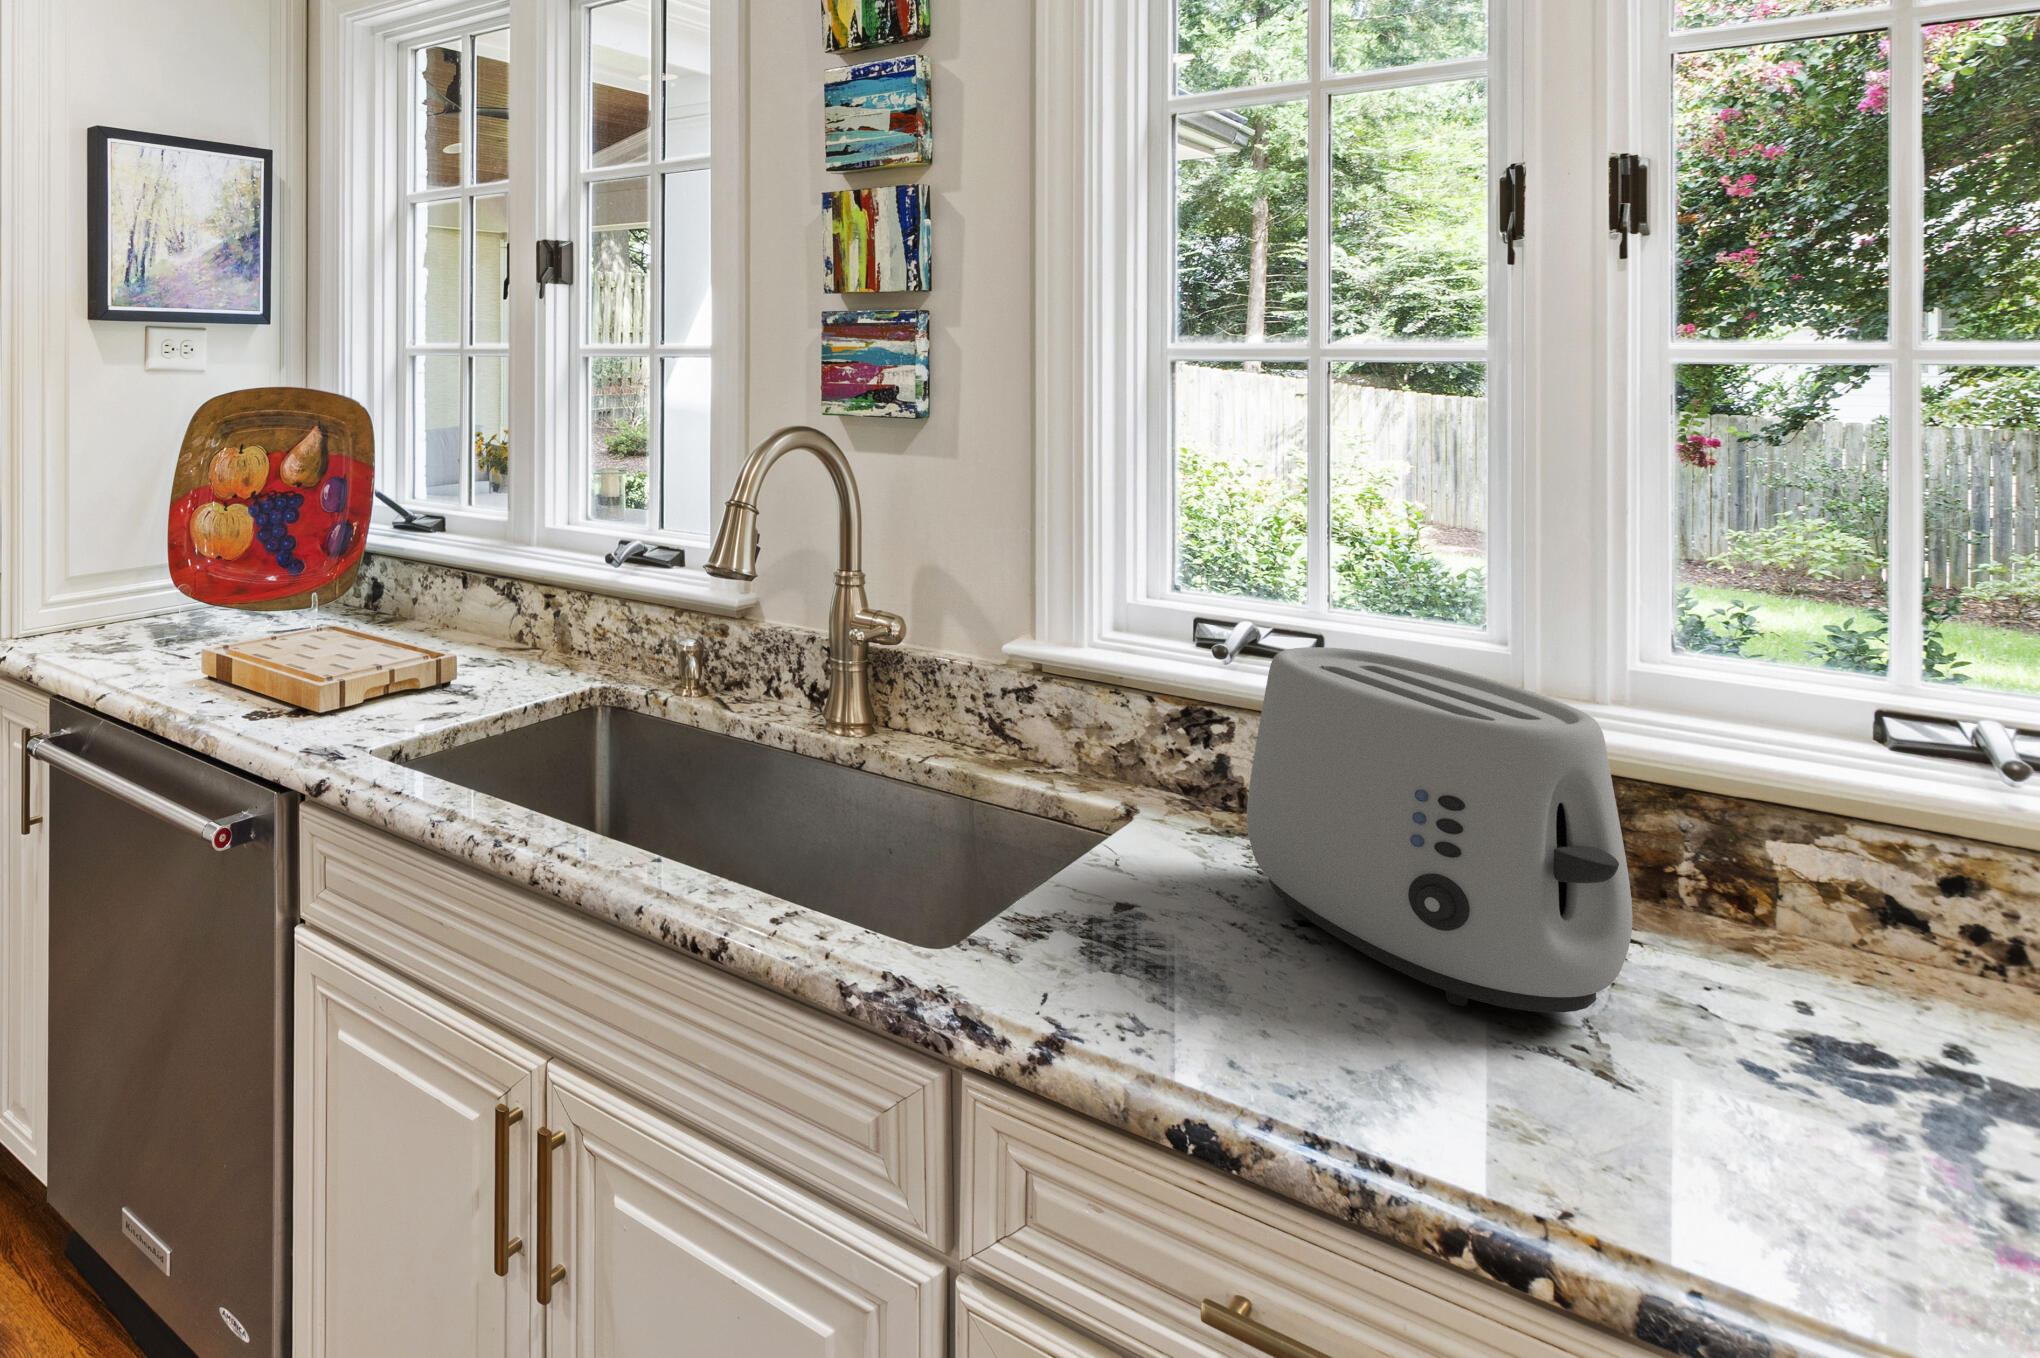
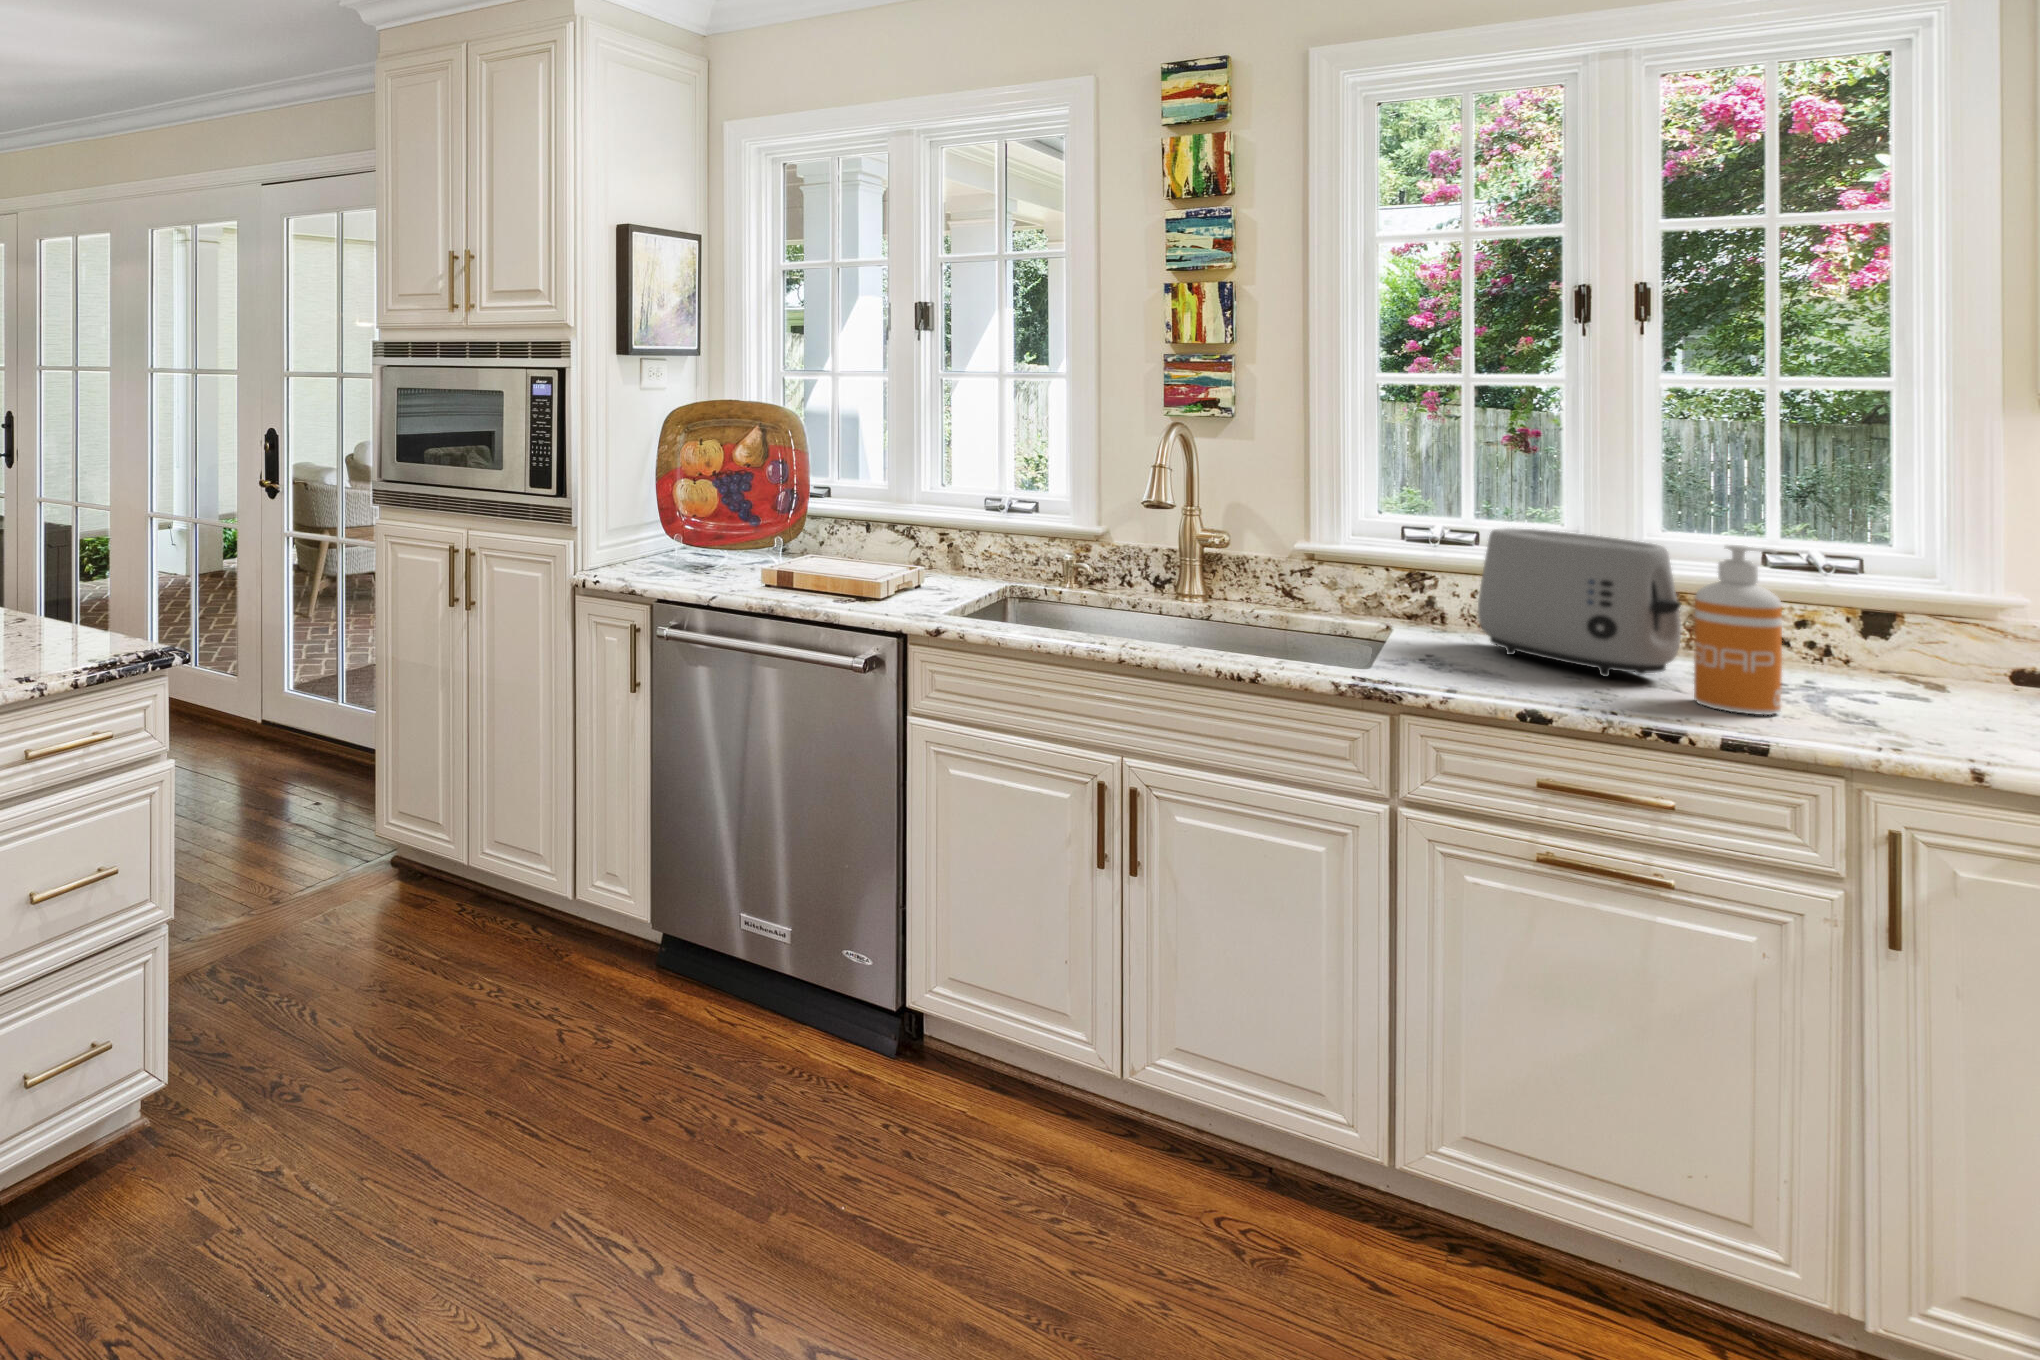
soap dispenser: none [1630,746,1842,1198] -> present [1694,545,1782,715]

